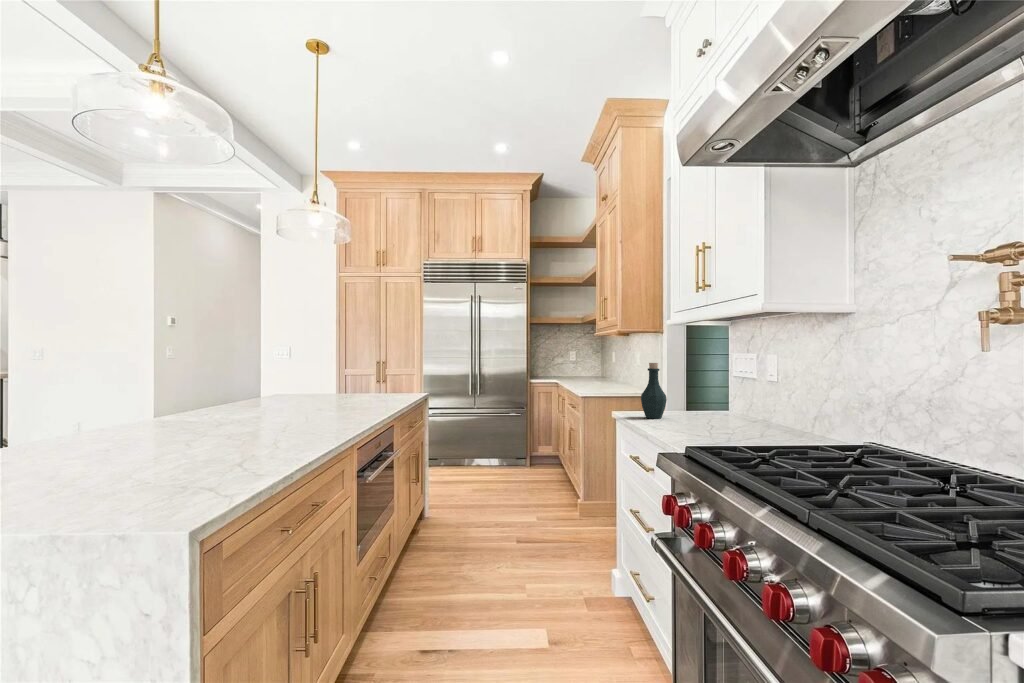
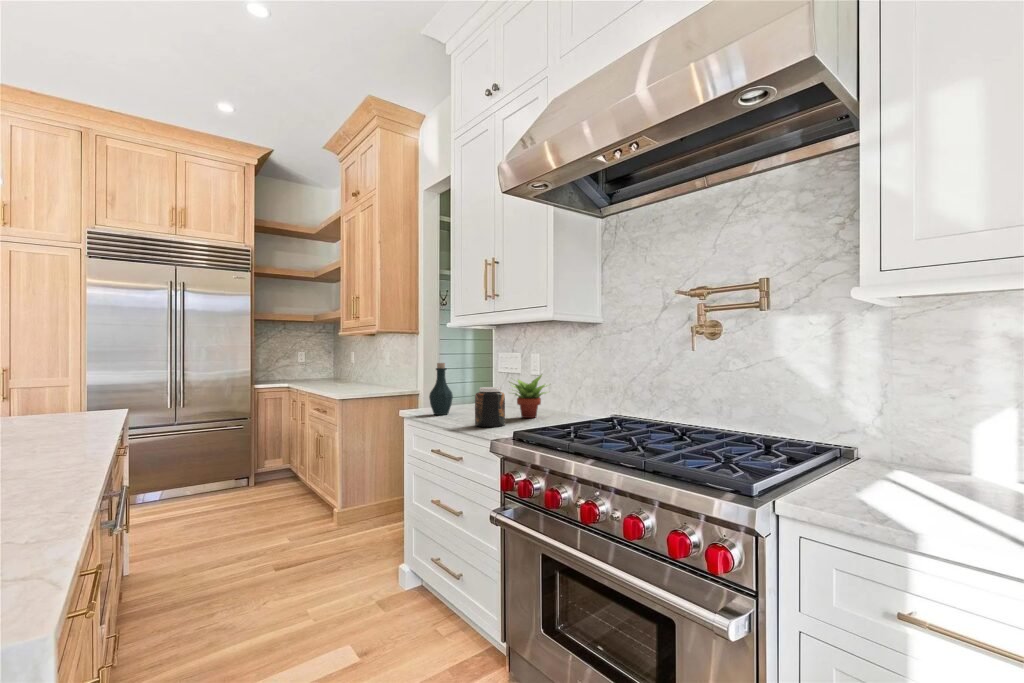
succulent plant: none [715,378,775,431] -> present [511,374,546,418]
jar: none [667,391,703,437] -> present [475,387,505,427]

